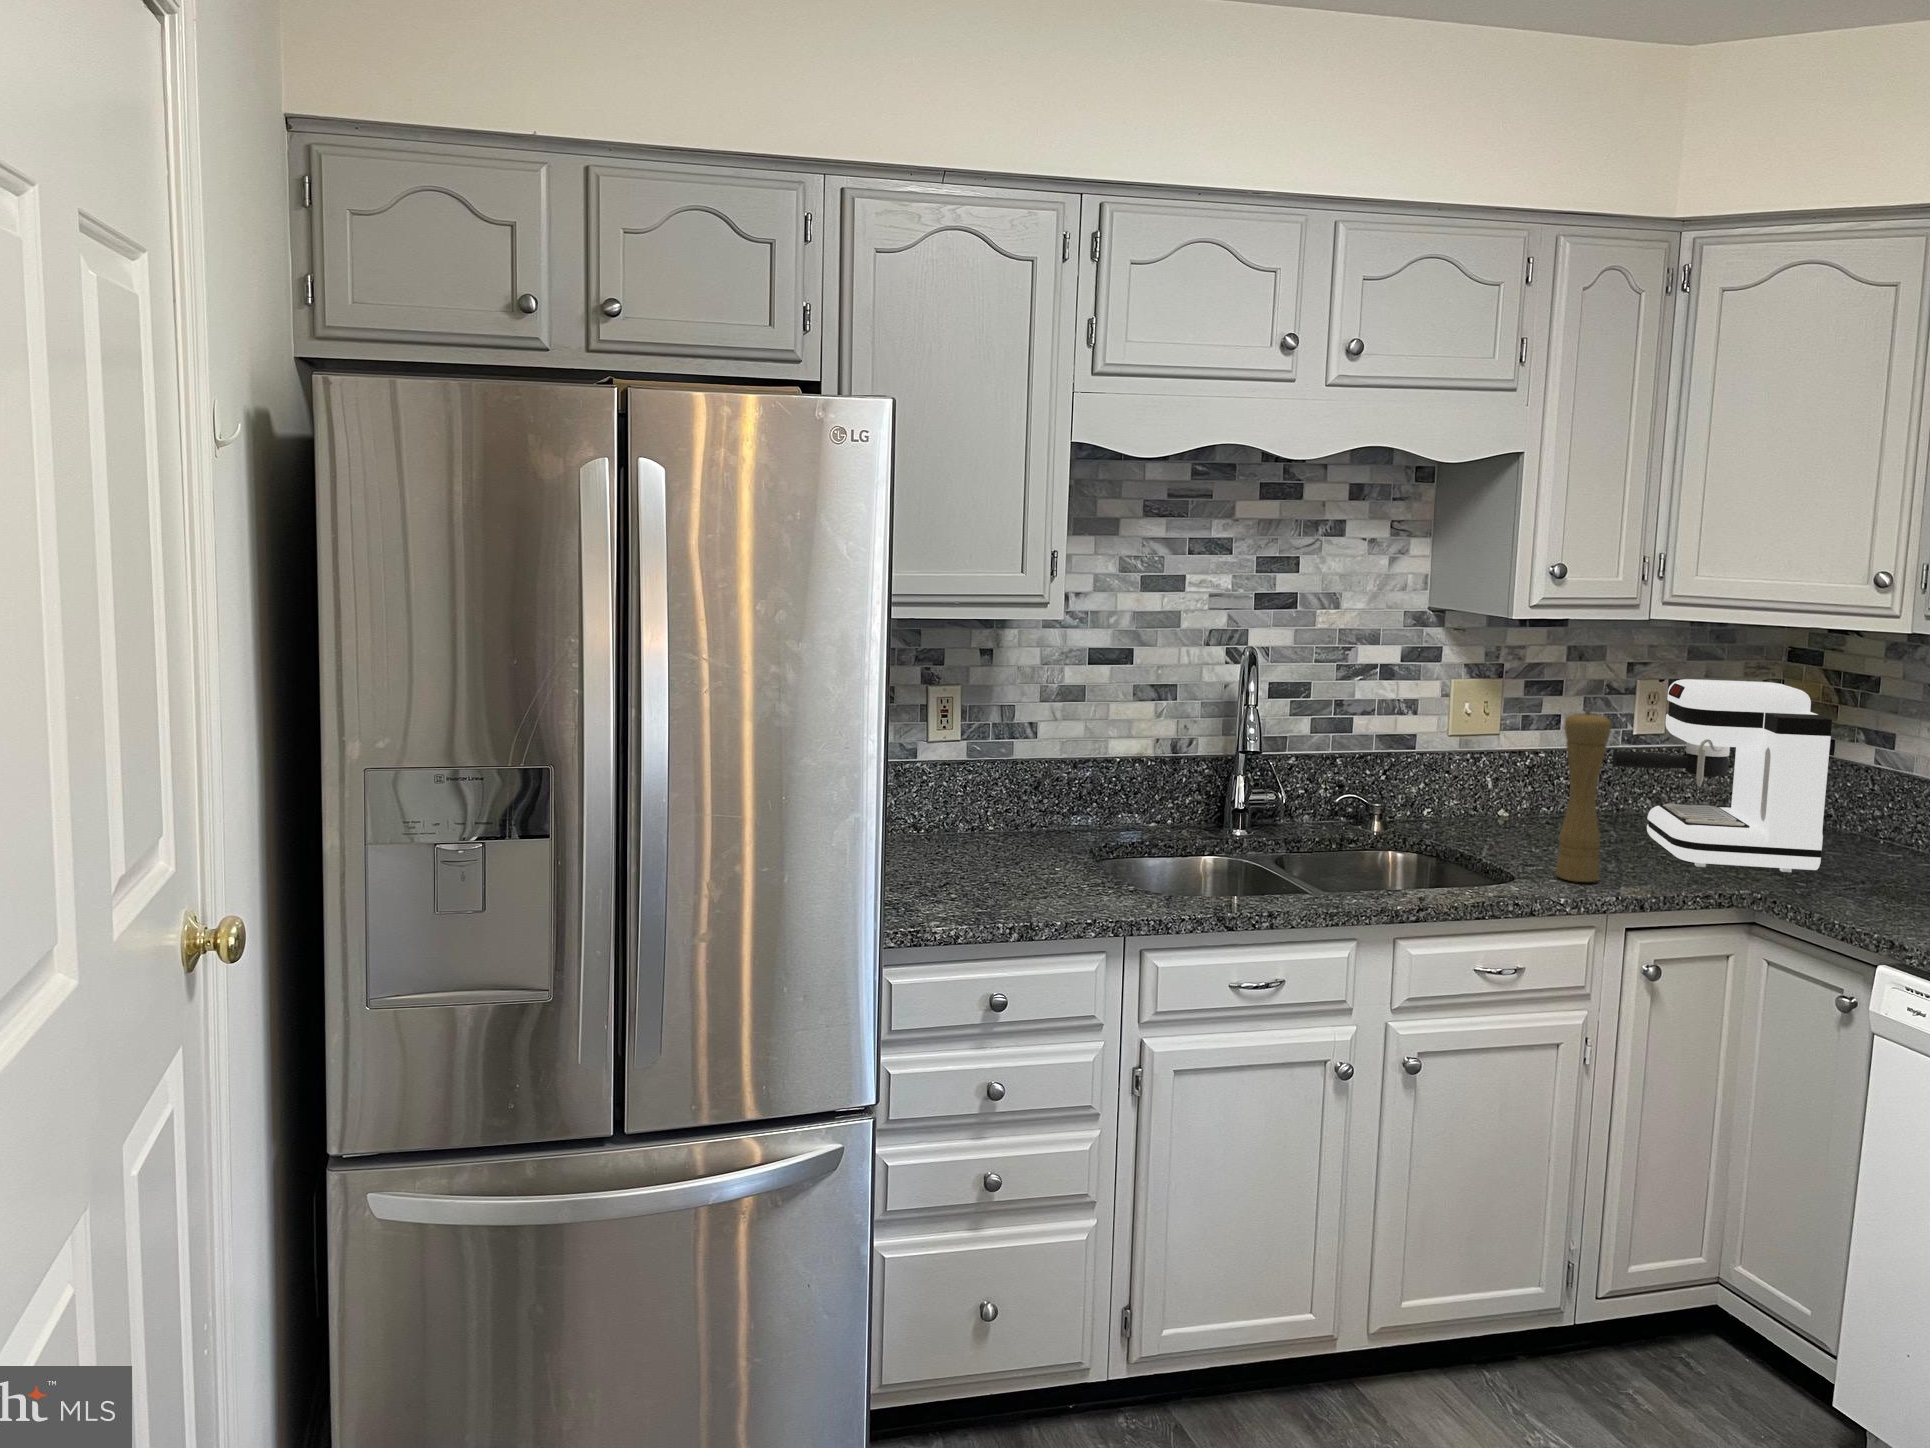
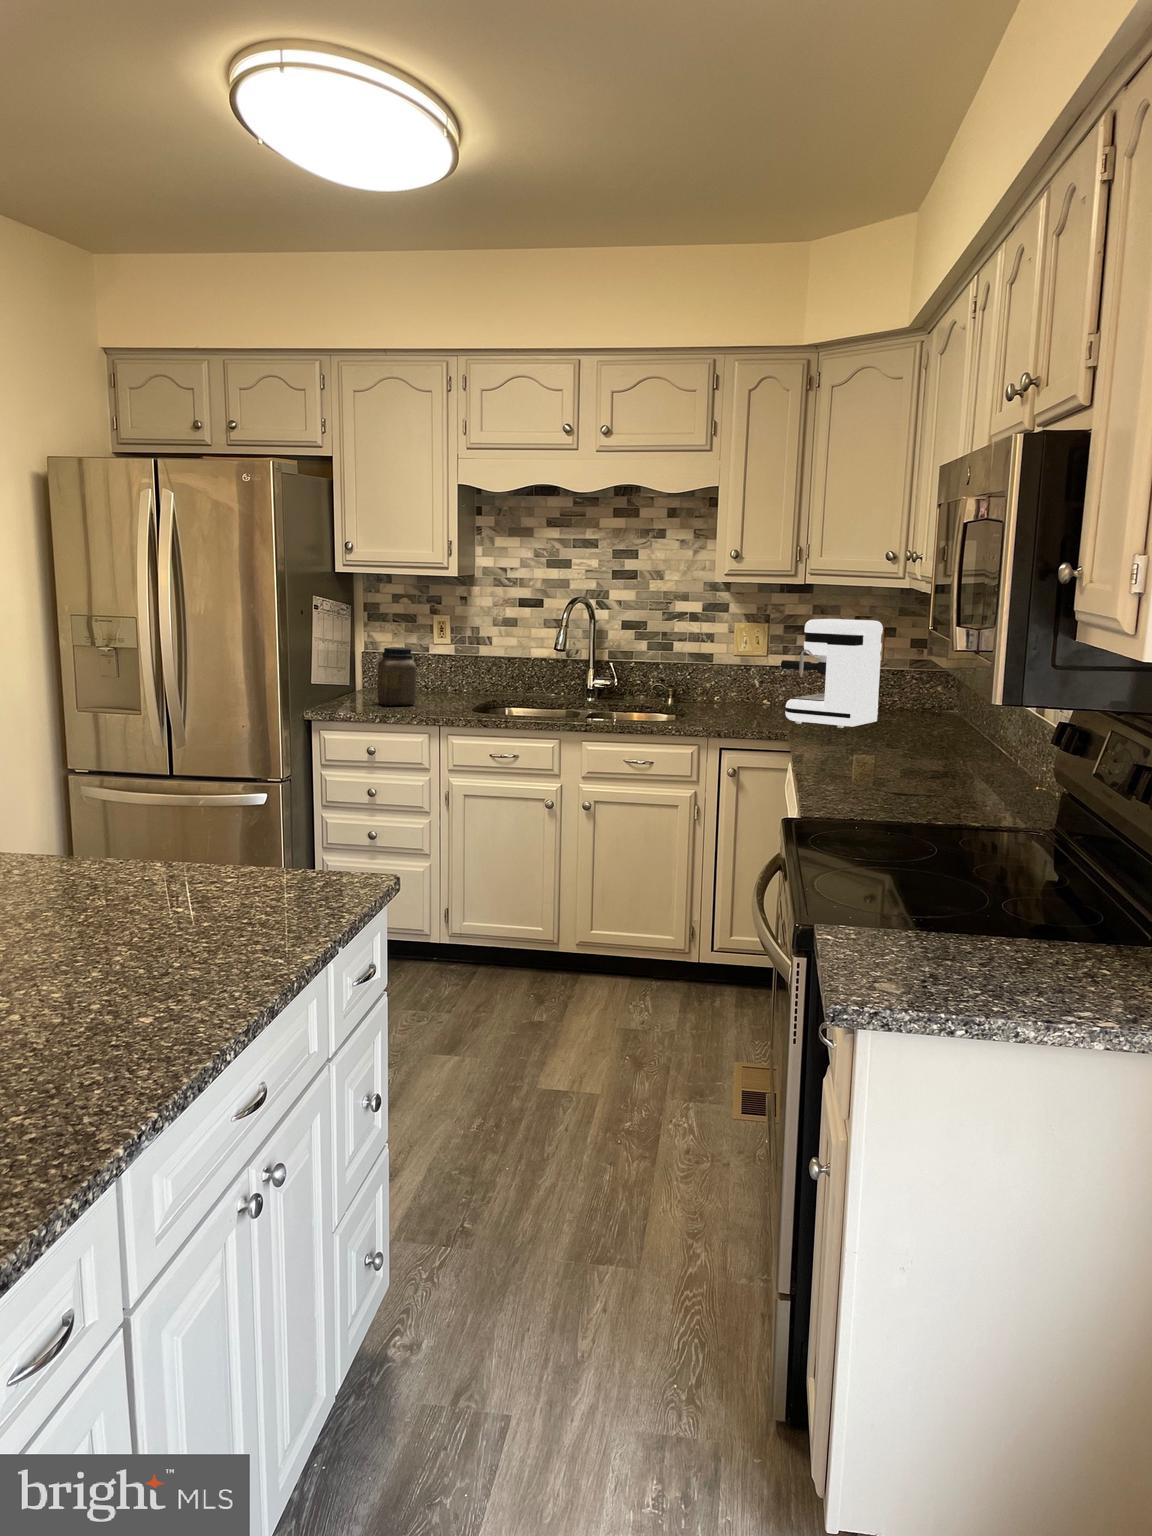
pepper mill: present [1556,711,1611,882] -> none [693,627,719,722]
jar: none [939,771,1028,899] -> present [377,647,416,705]

